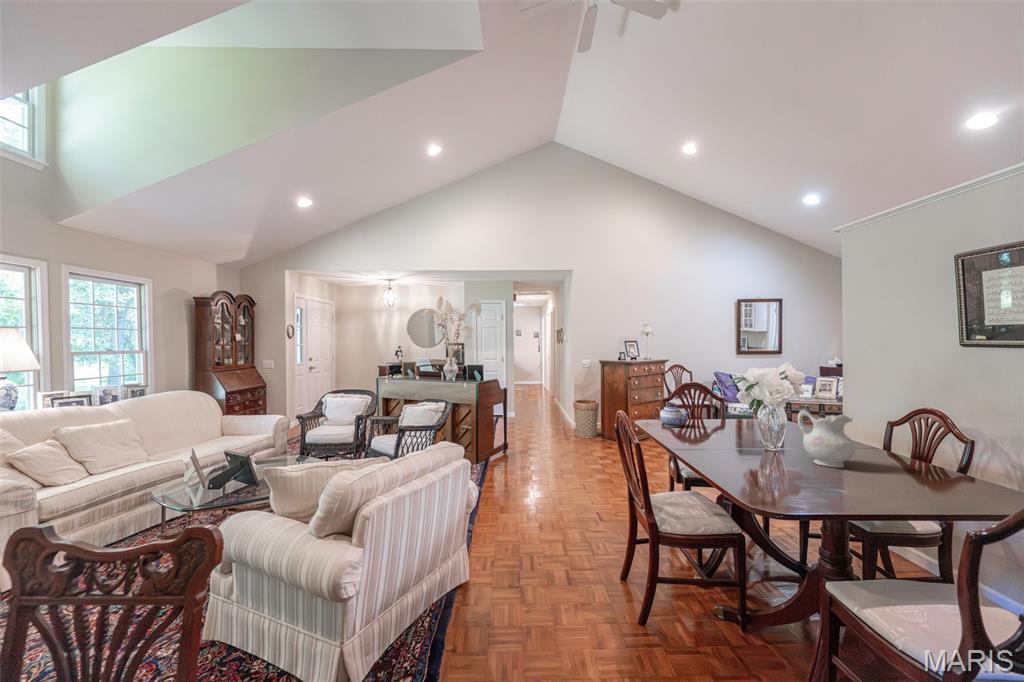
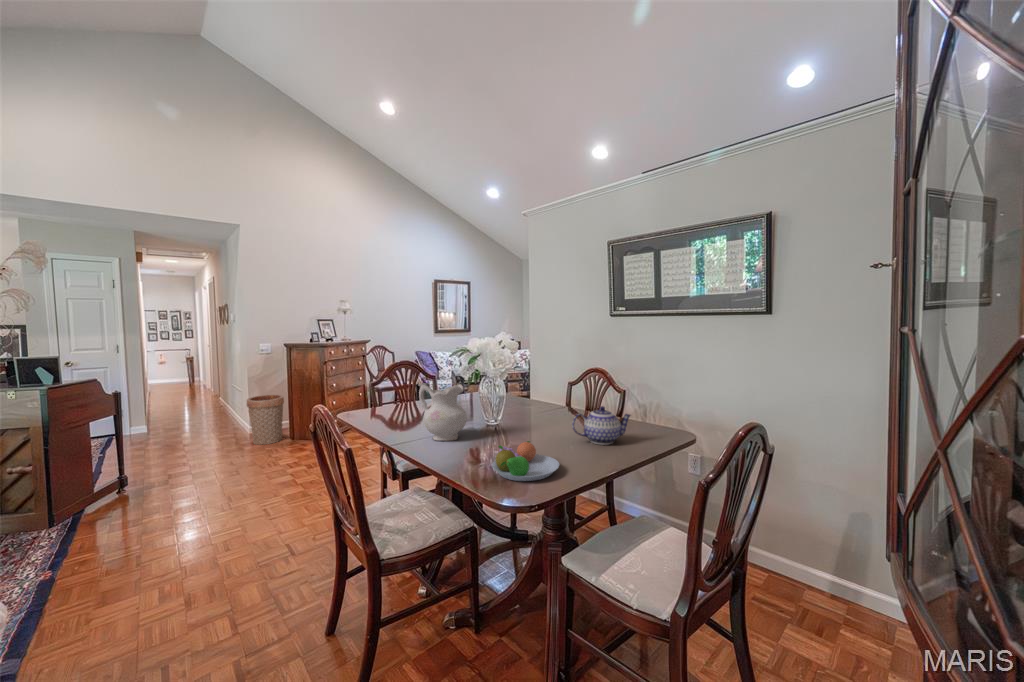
teapot: present [653,404,690,427] -> present [572,406,631,445]
ceramic pitcher: present [798,408,855,468] -> present [419,383,467,441]
fruit bowl: none [753,463,826,500] -> present [492,441,559,481]

